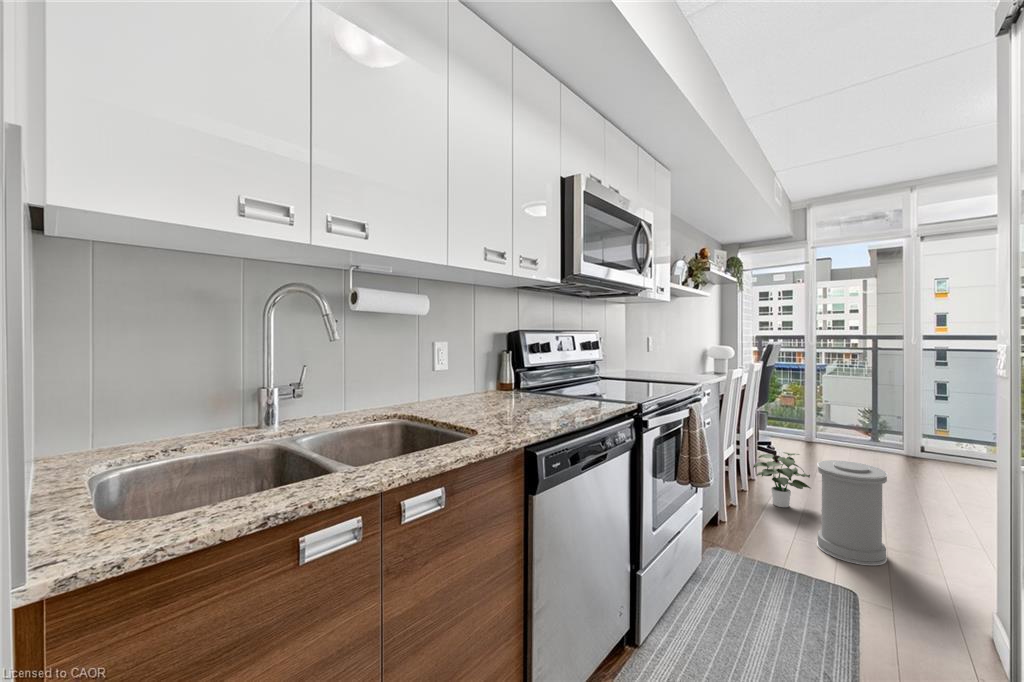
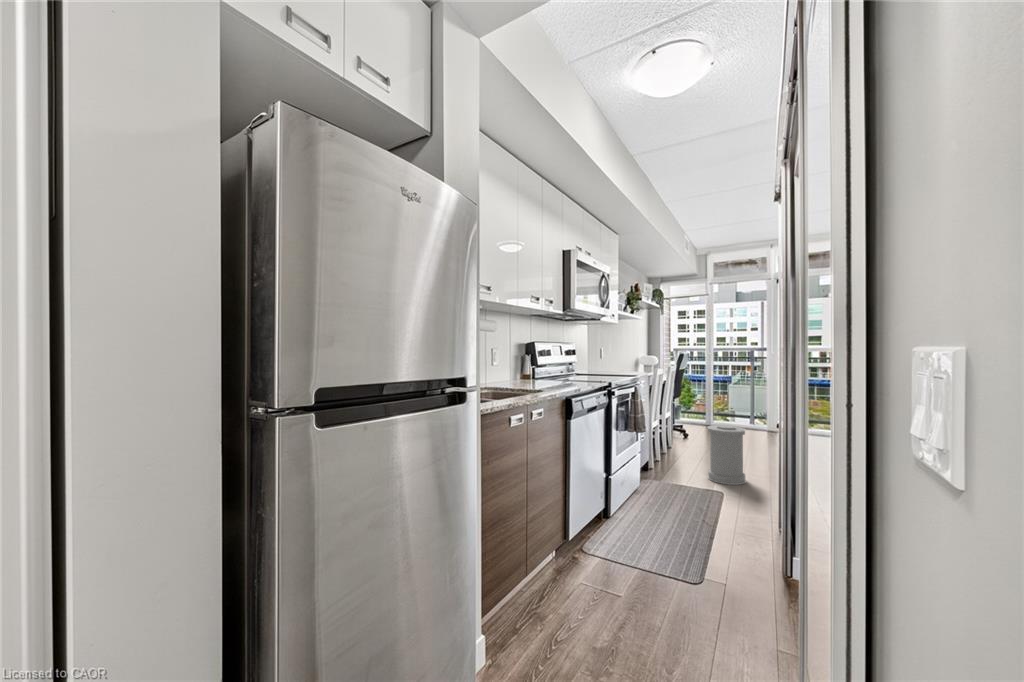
potted plant: present [753,452,810,508] -> none [670,425,707,462]

